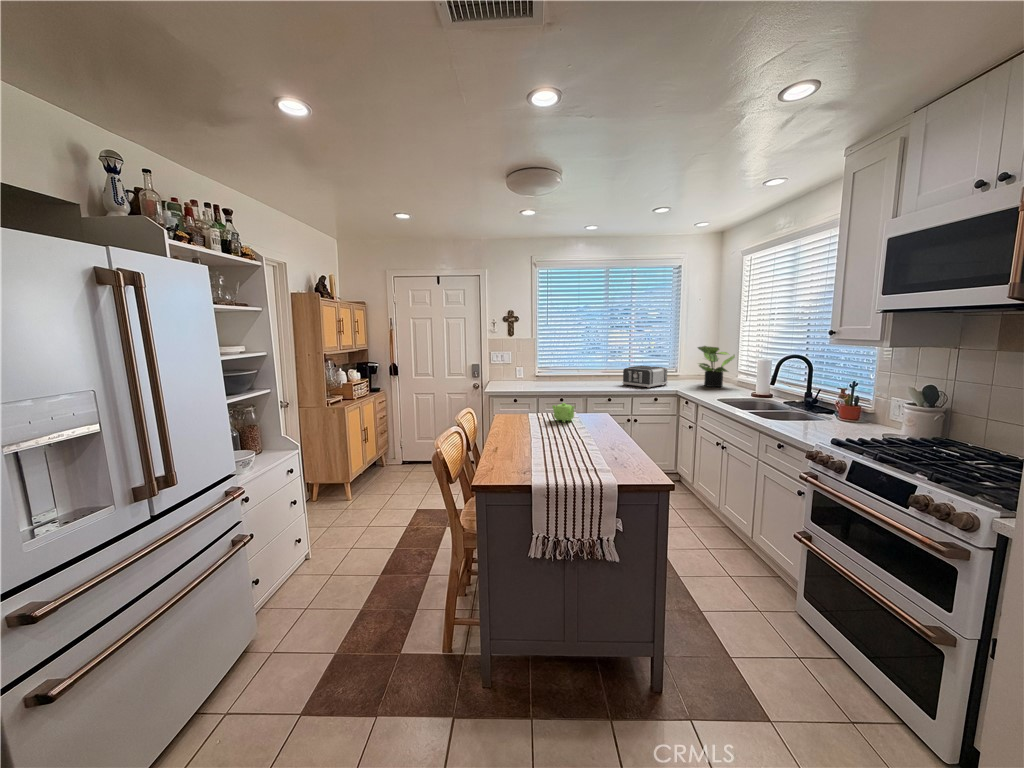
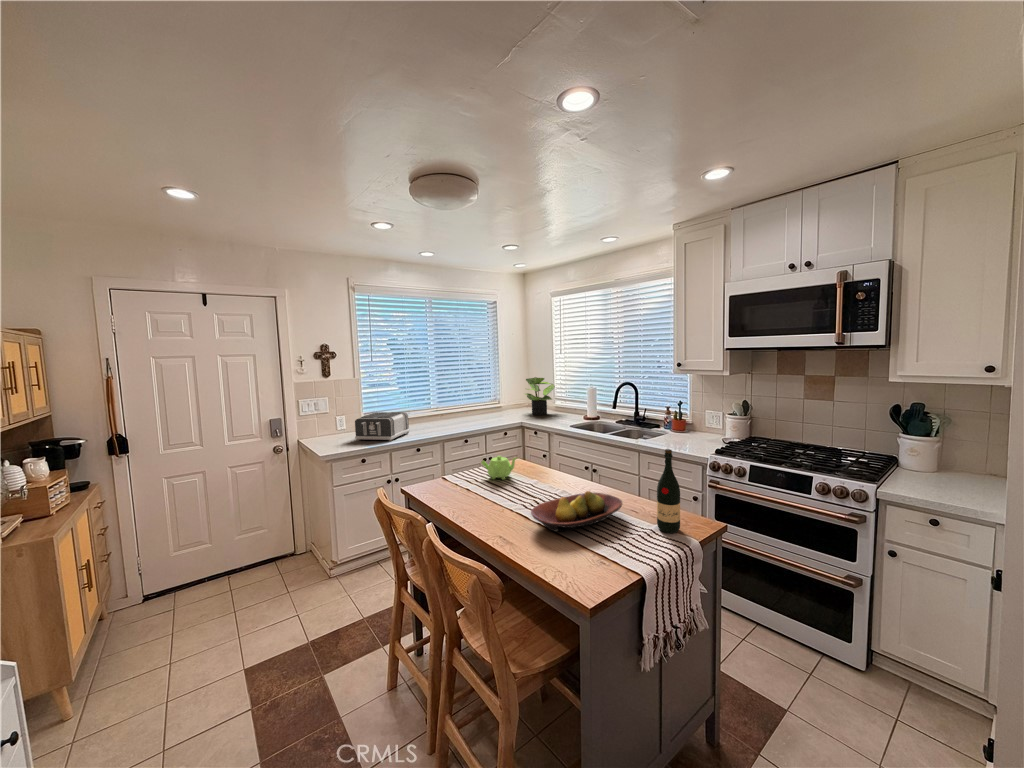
toaster: present [622,366,667,388] -> present [355,412,410,441]
wine bottle: none [601,402,620,476] -> present [657,449,680,533]
fruit bowl: none [517,430,599,457] -> present [531,491,622,532]

